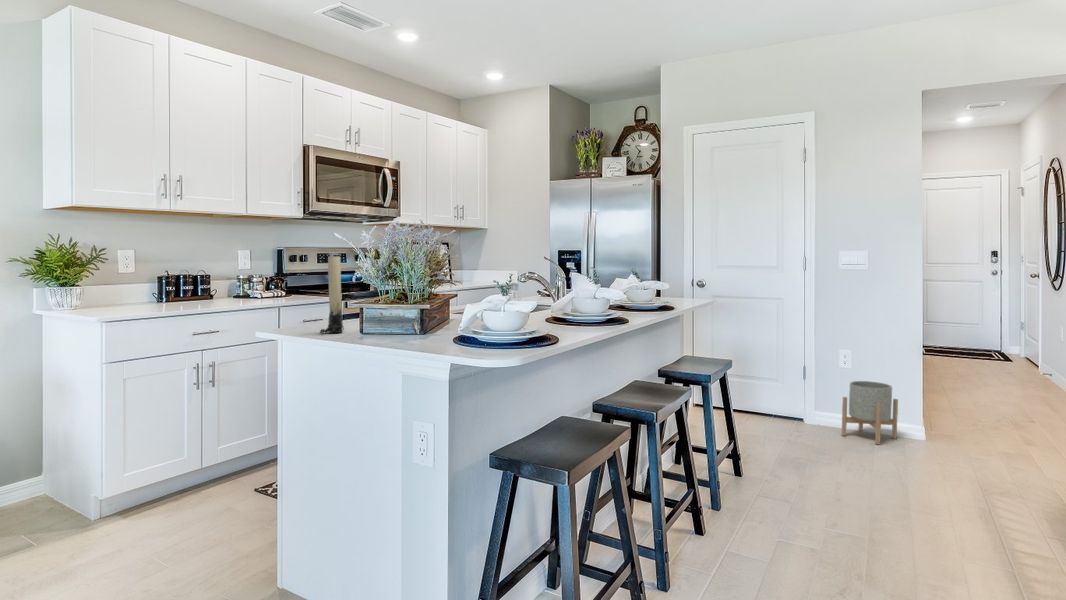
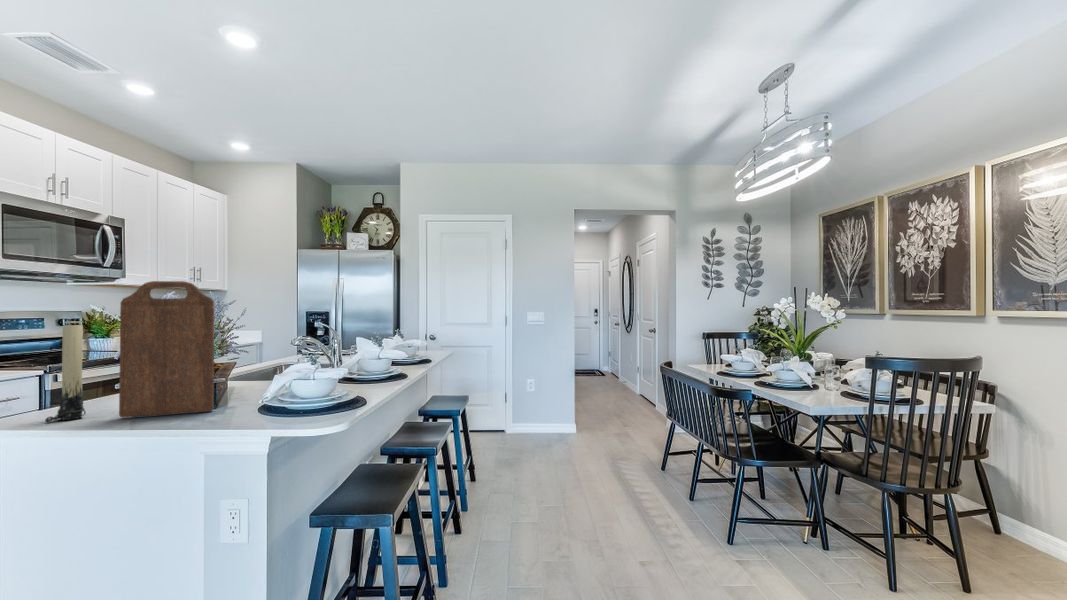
cutting board: none [360,218,425,337] -> present [119,281,214,418]
planter: present [842,381,898,444] -> none [539,399,571,442]

